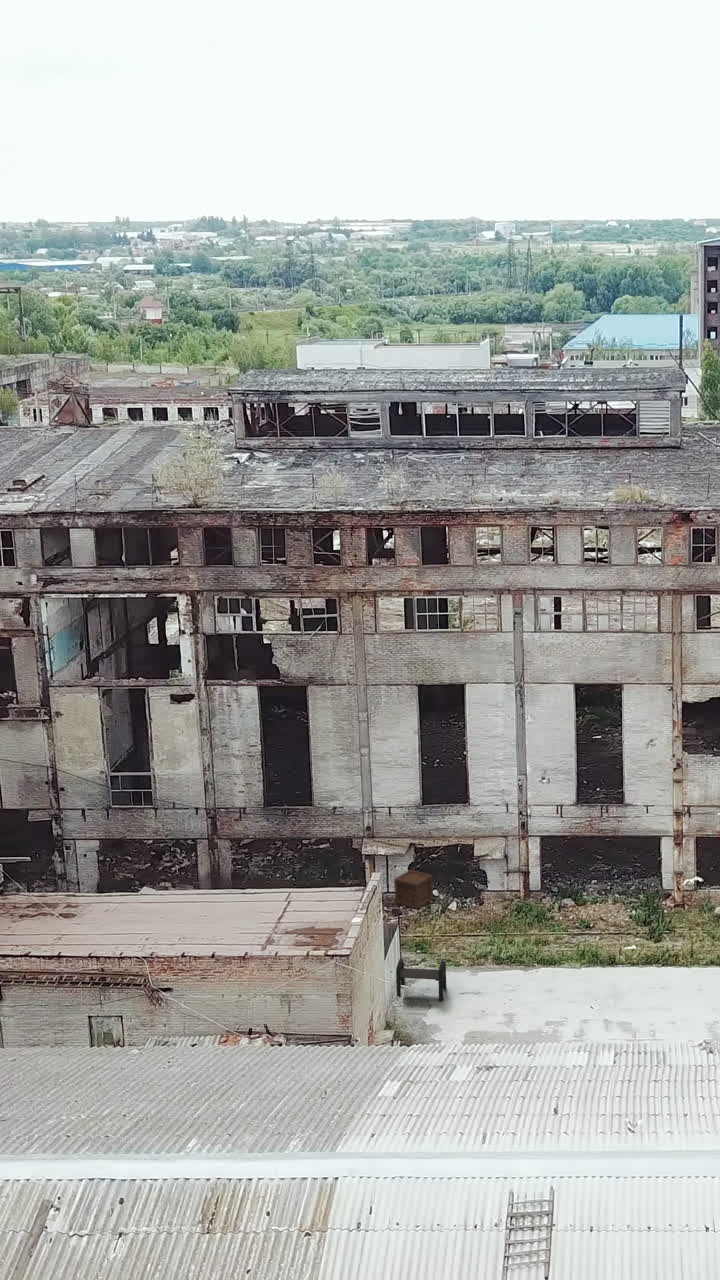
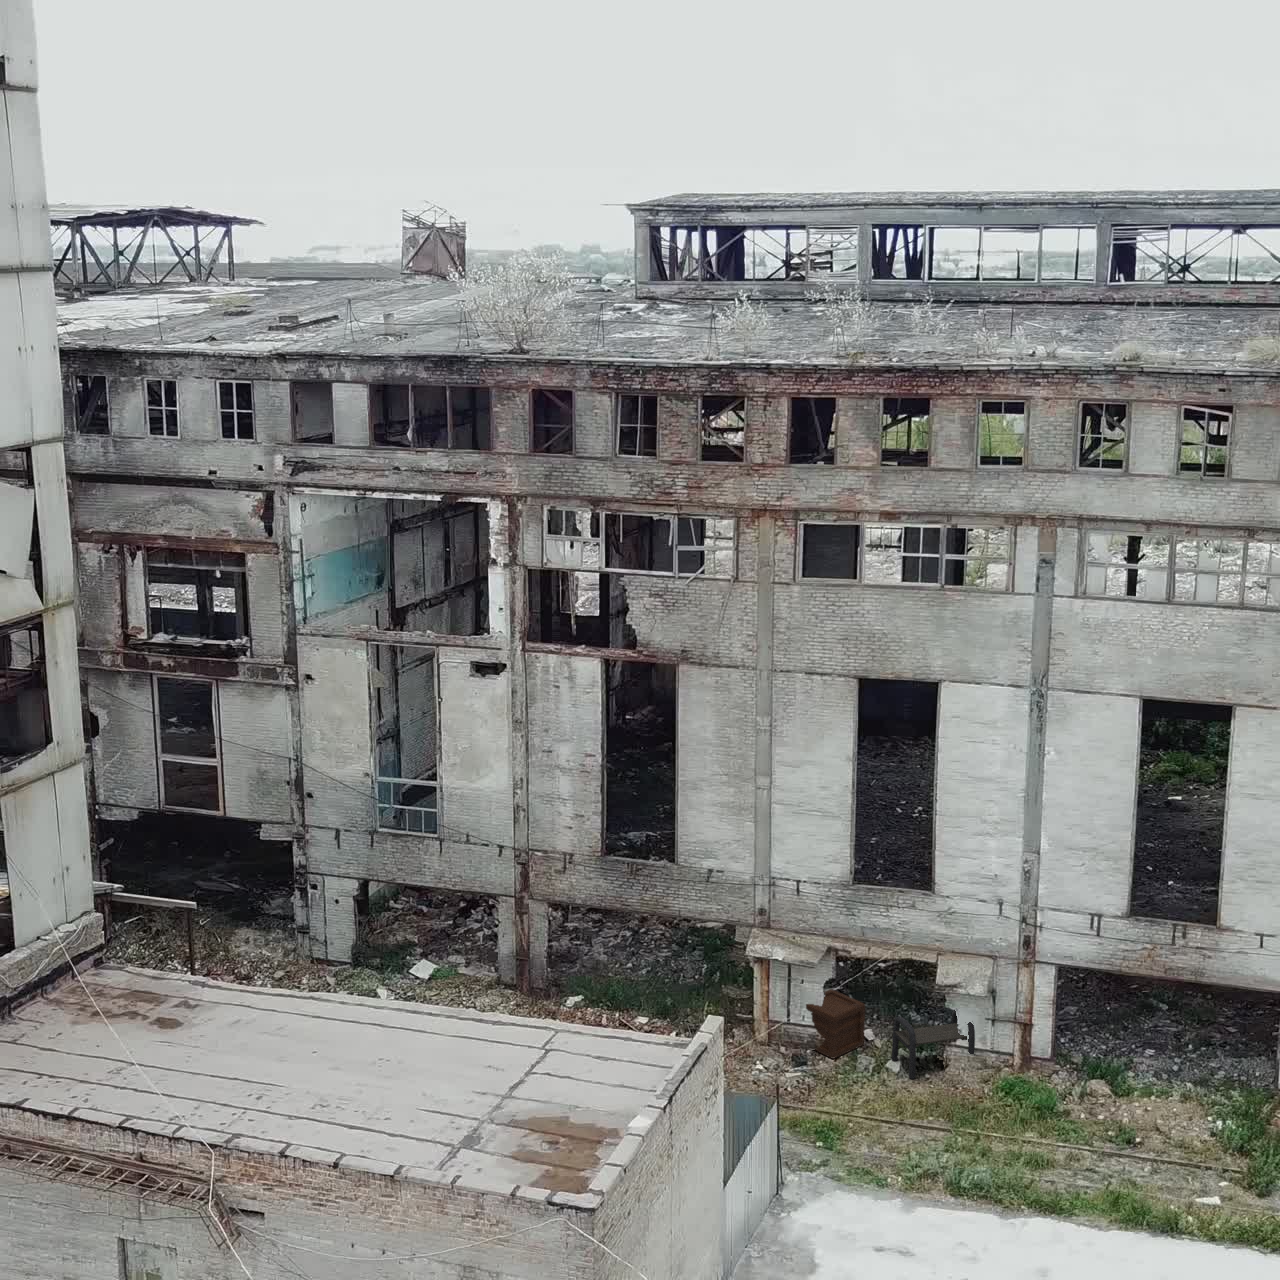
bench: present [396,959,447,1001] -> present [892,1010,975,1079]

